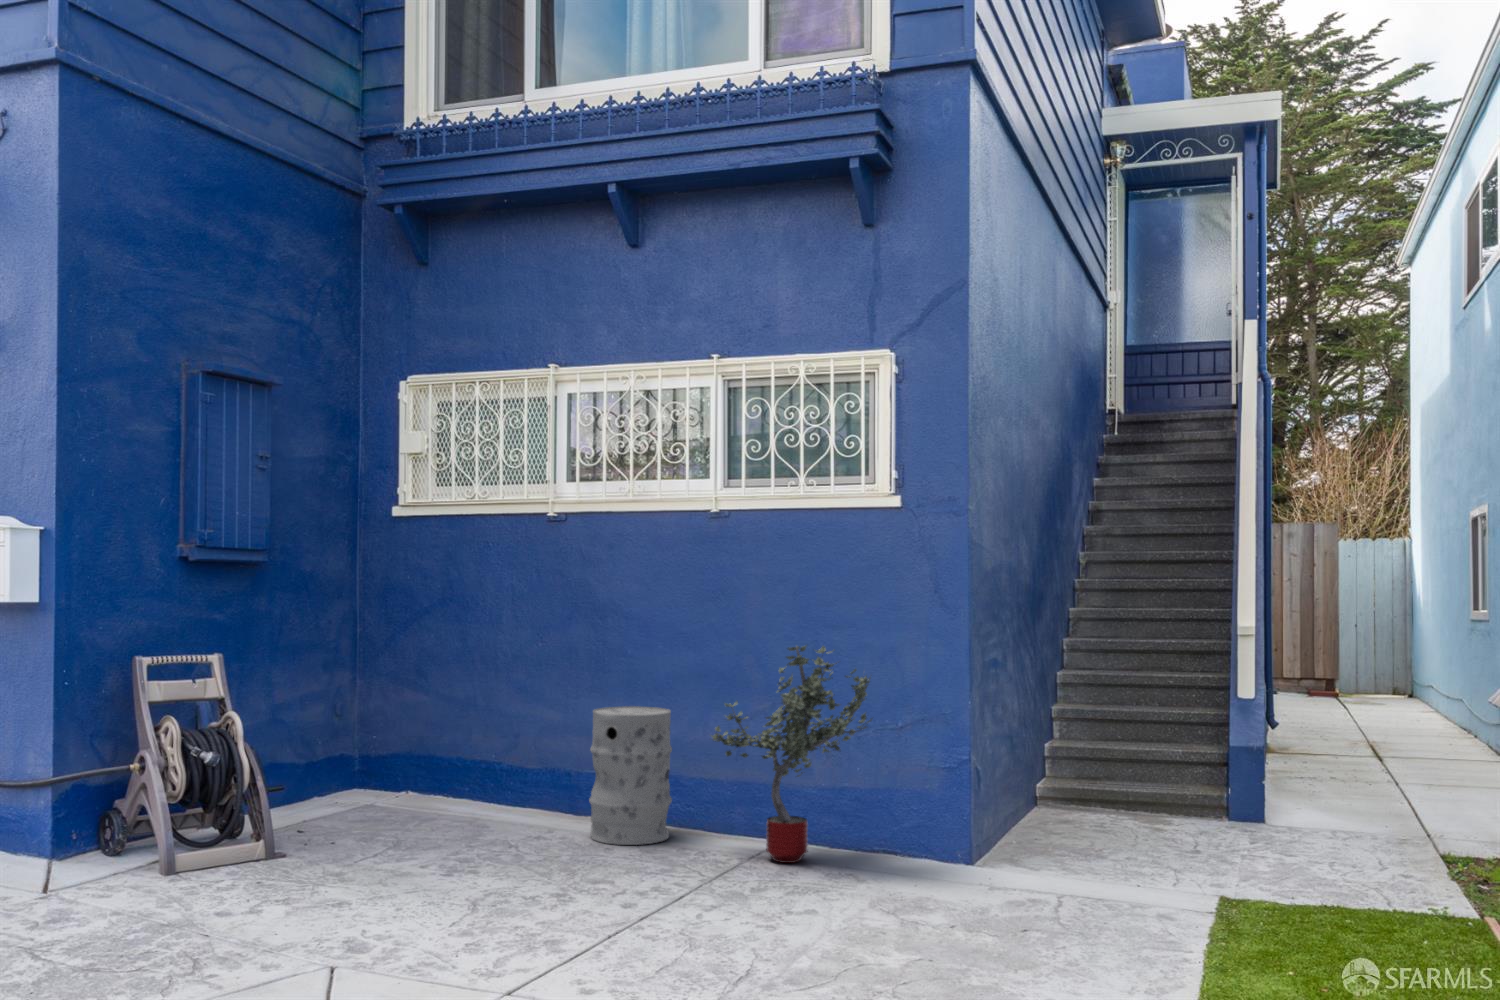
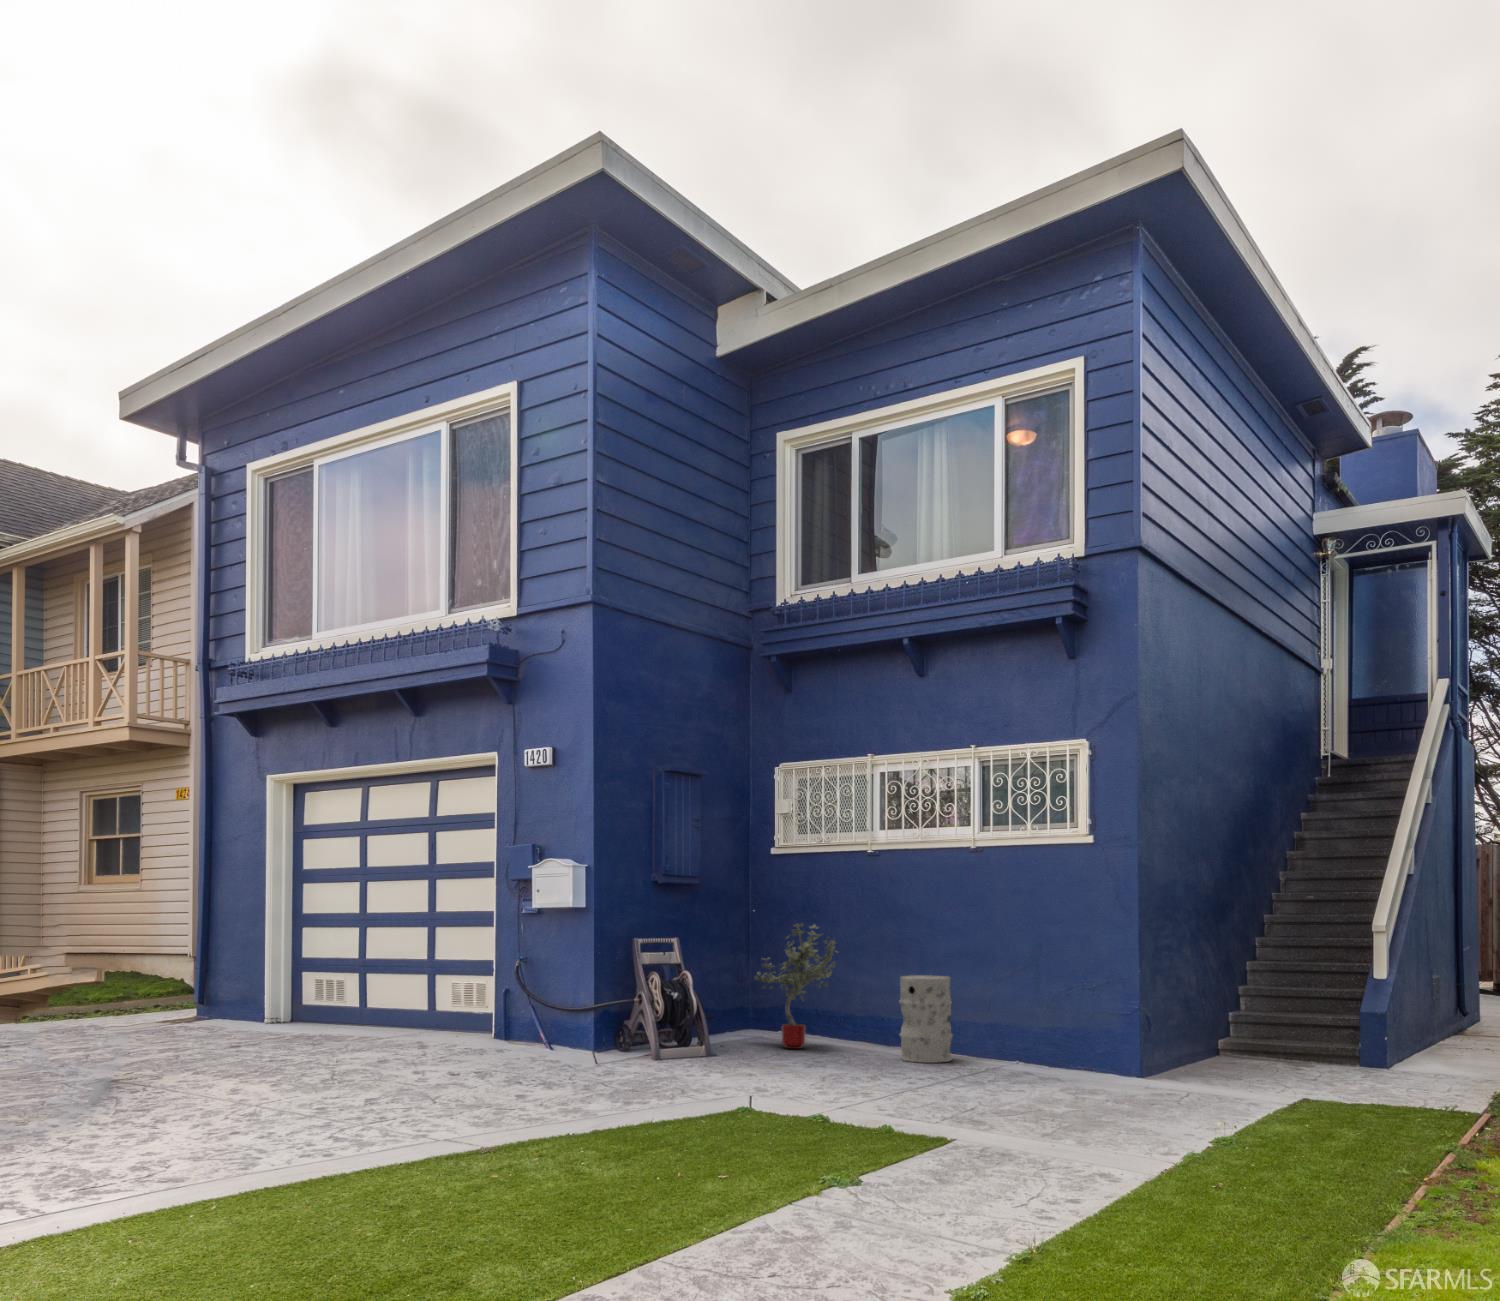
potted tree: present [712,646,872,863] -> present [755,924,835,1049]

